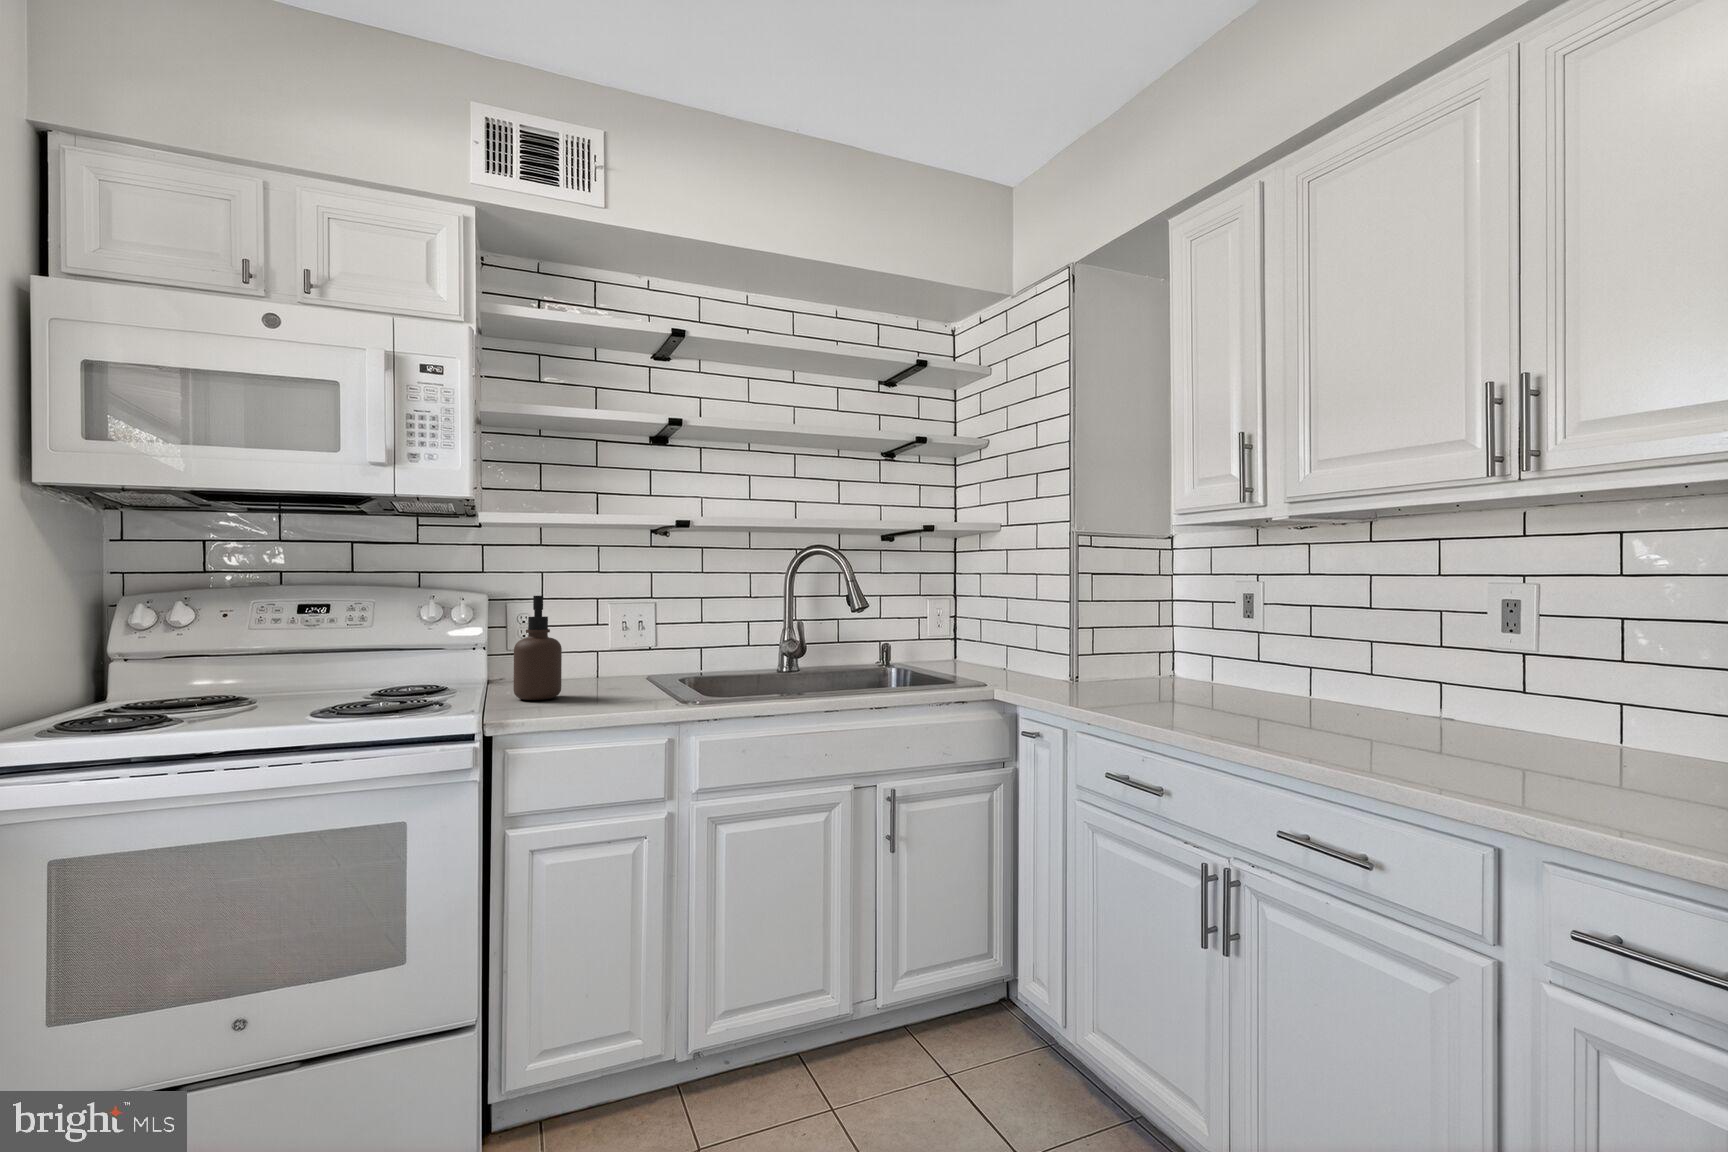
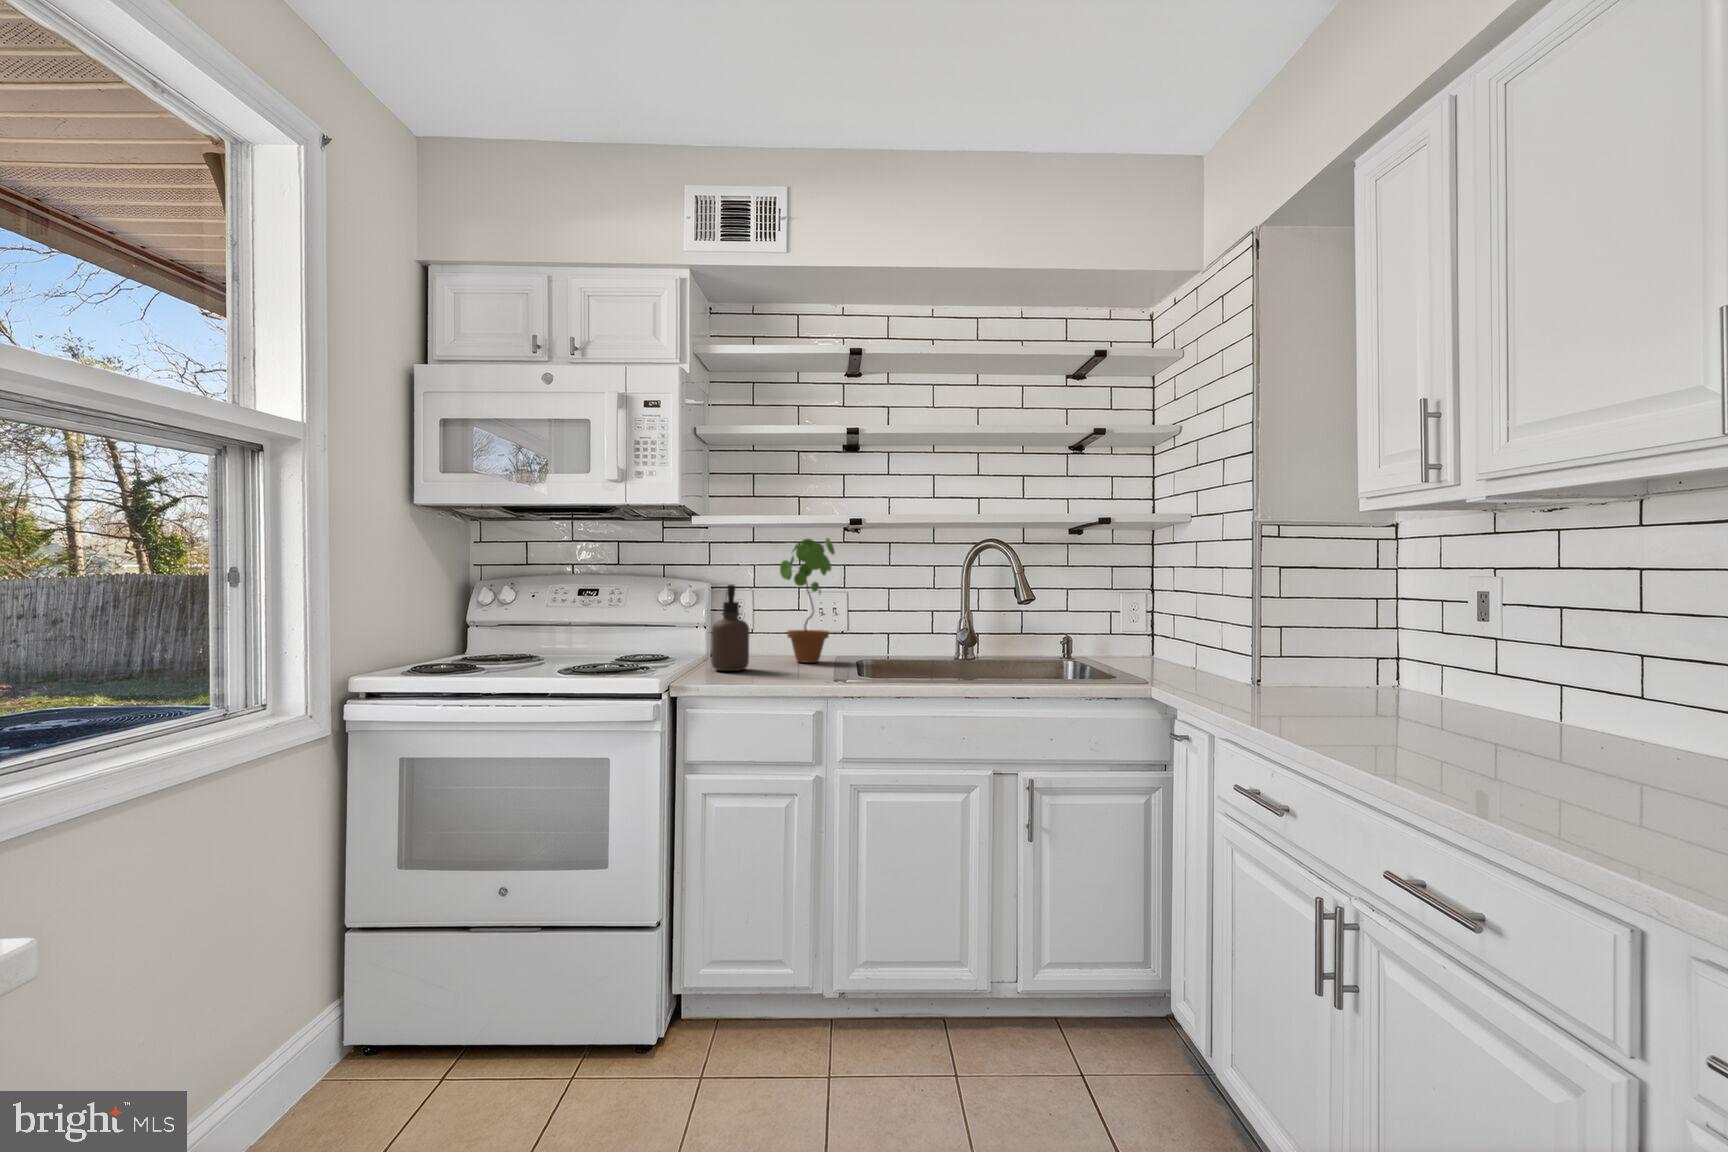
potted plant: none [586,540,647,684] -> present [780,538,835,663]

